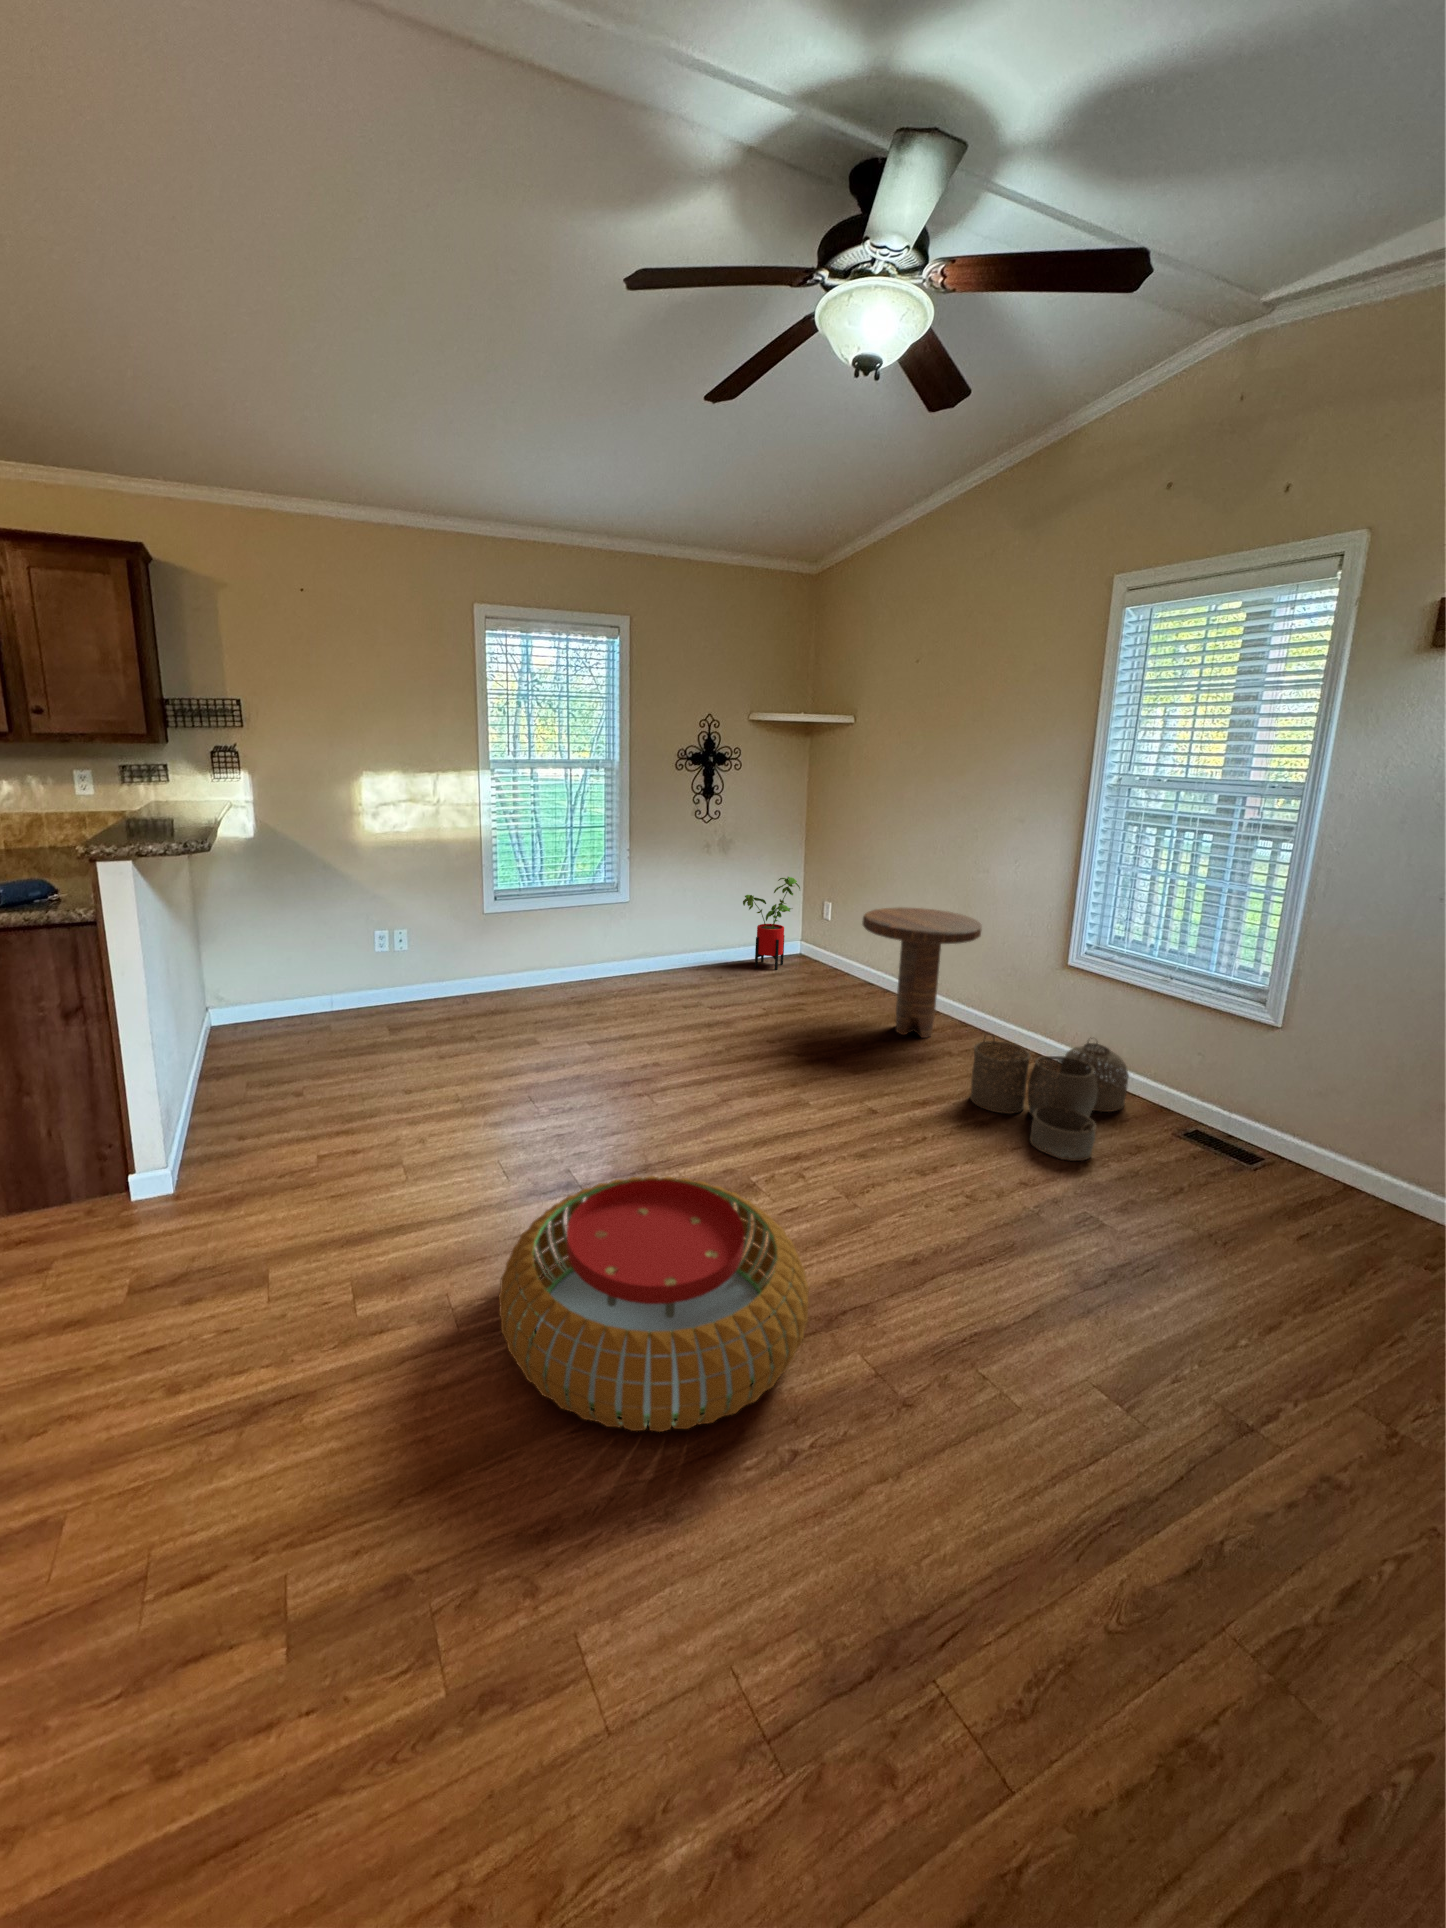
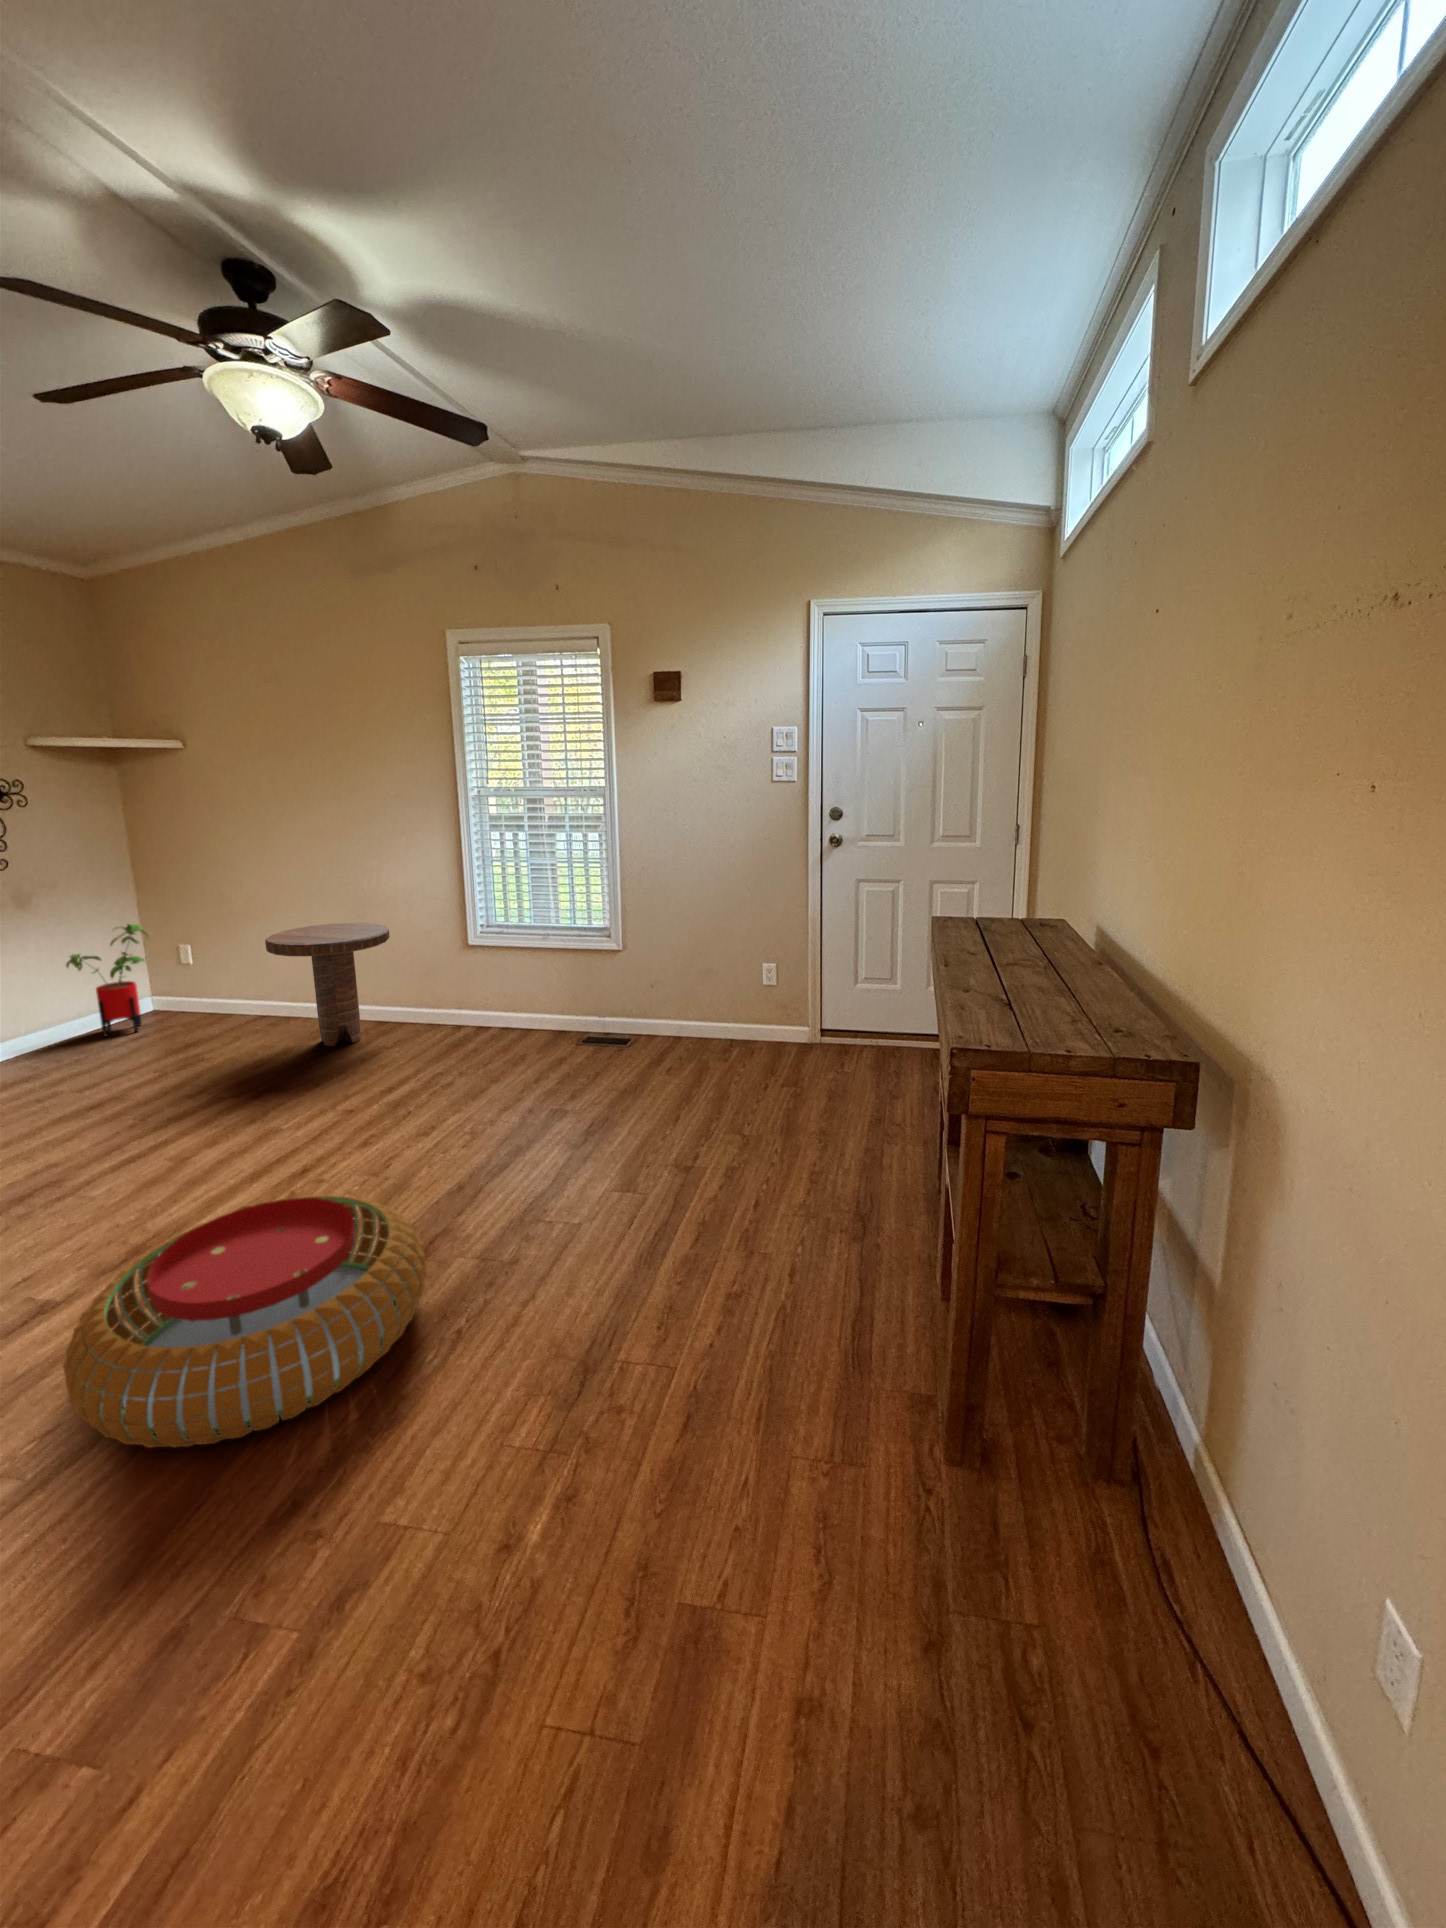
woven basket: present [970,1034,1129,1161] -> none [422,993,537,1084]

